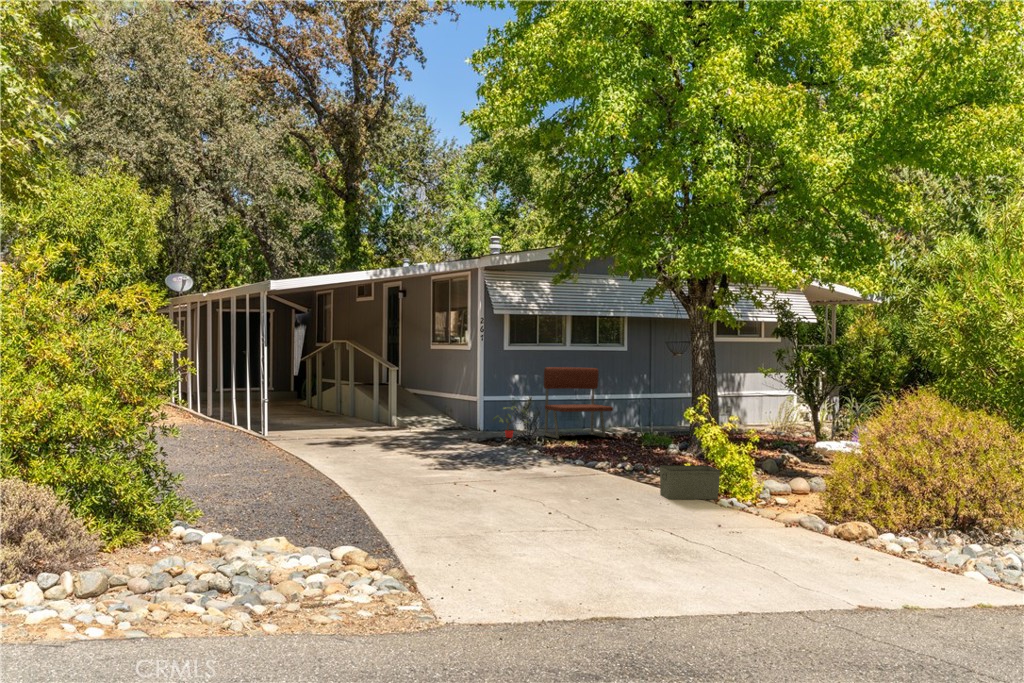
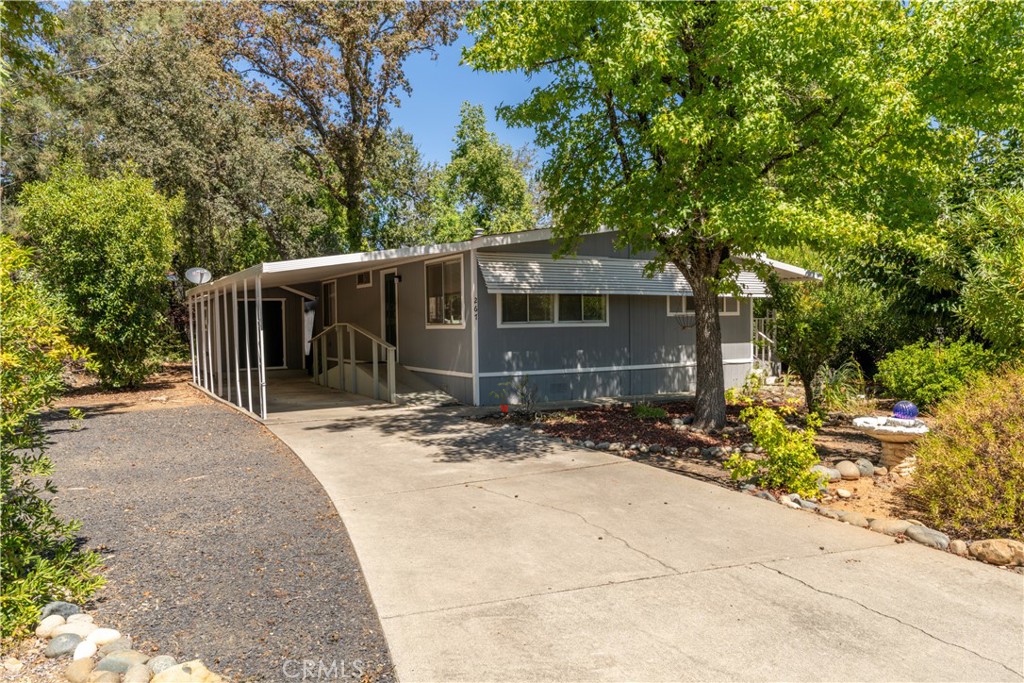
bench: present [544,367,613,439] -> none [535,344,600,411]
storage bin: present [660,465,720,499] -> none [710,456,787,502]

